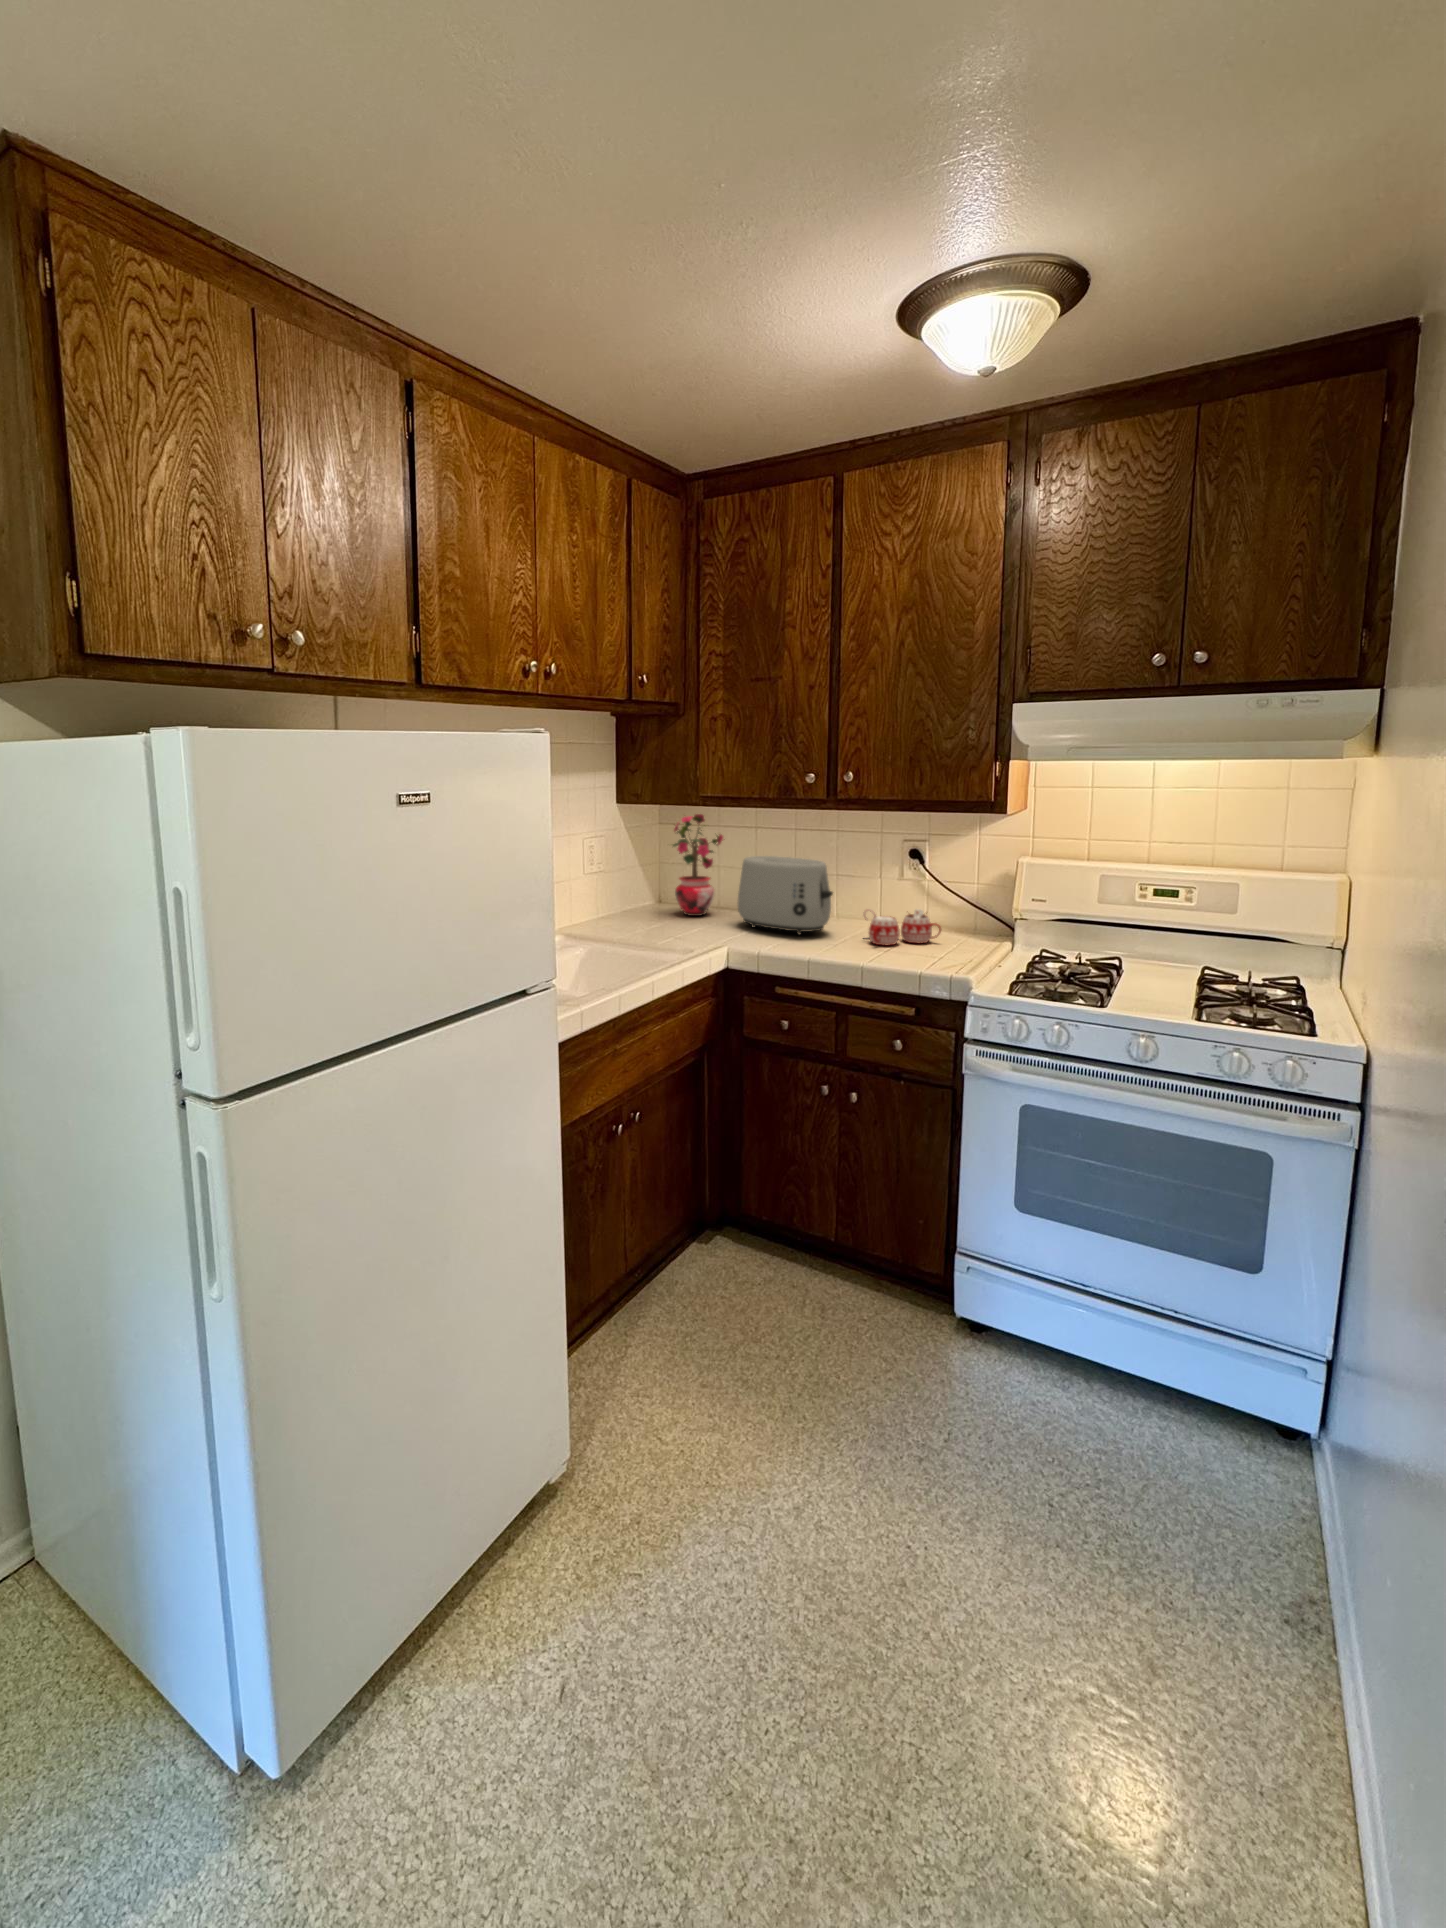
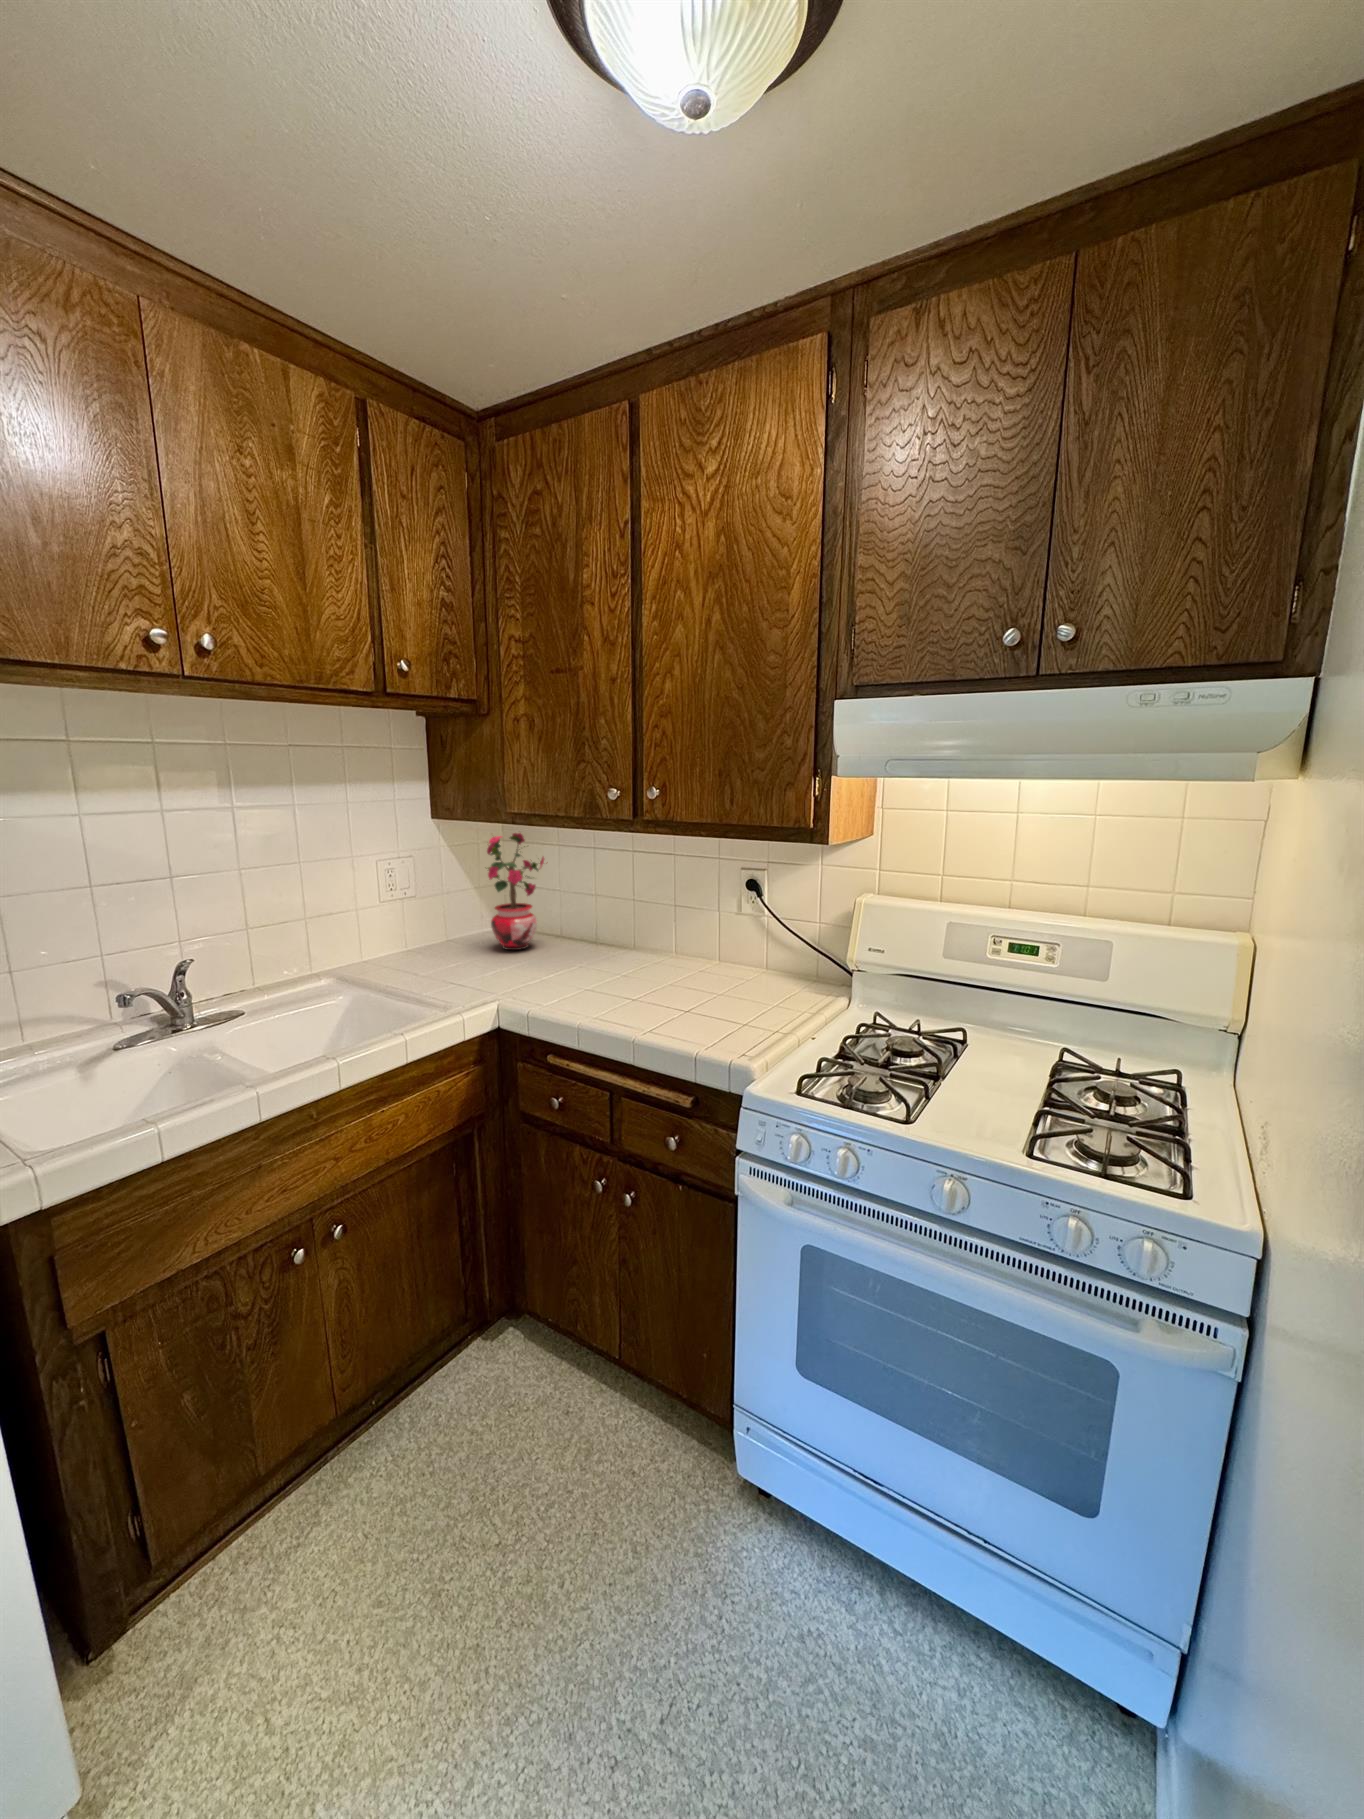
toaster: present [737,856,833,935] -> none [544,885,643,983]
mug: present [864,909,941,945] -> none [671,955,762,1001]

